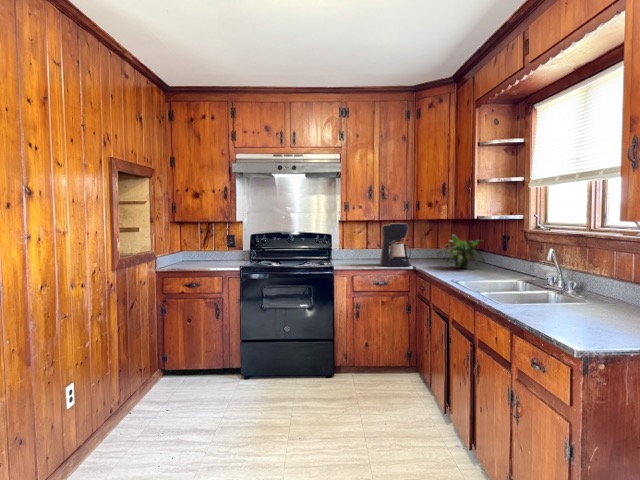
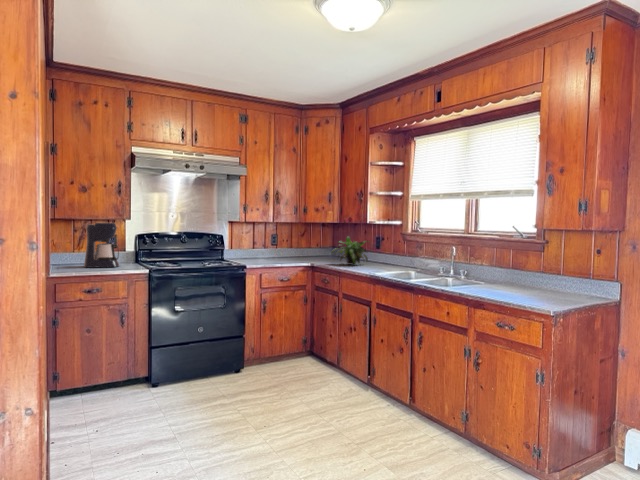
coffee maker: present [380,223,411,266] -> present [84,223,119,268]

